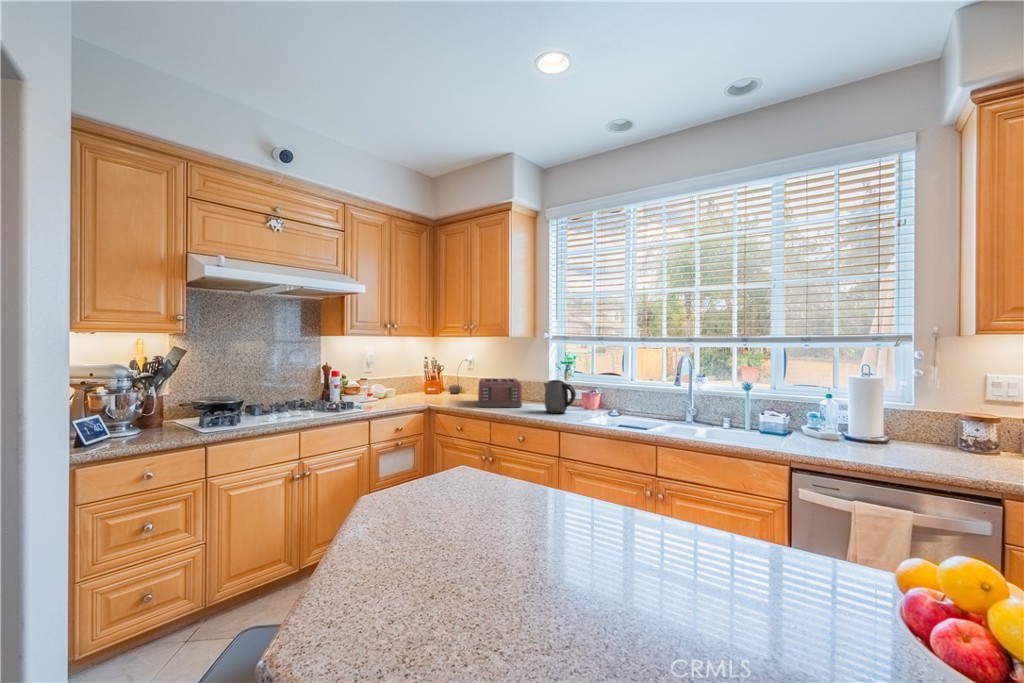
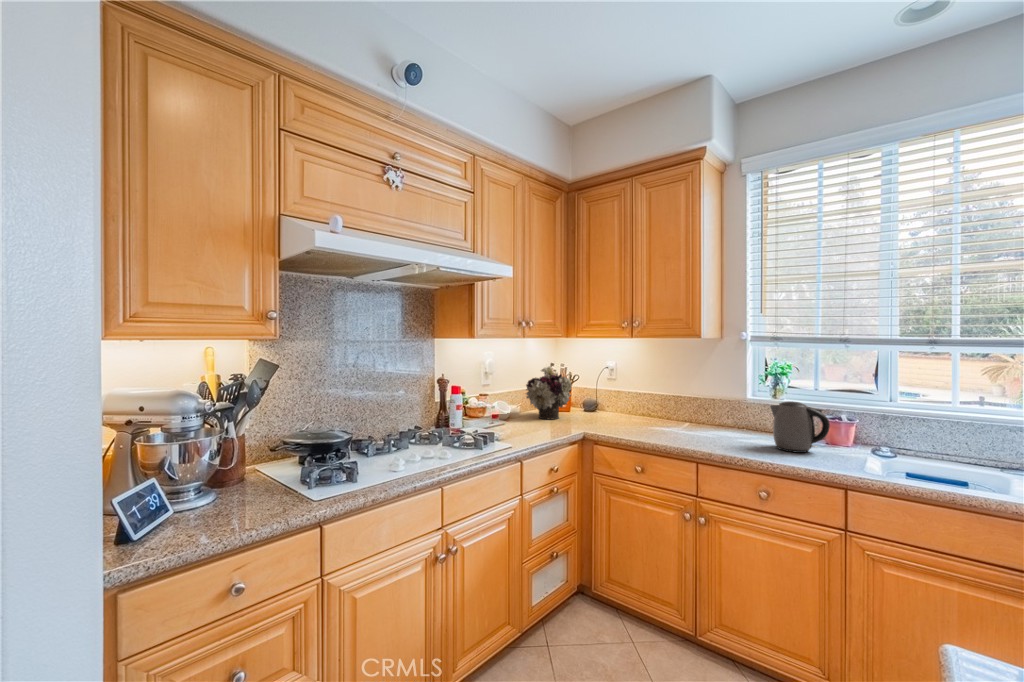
flower arrangement: none [393,358,433,398] -> present [526,366,572,420]
toaster: present [478,378,522,407] -> none [644,395,725,438]

